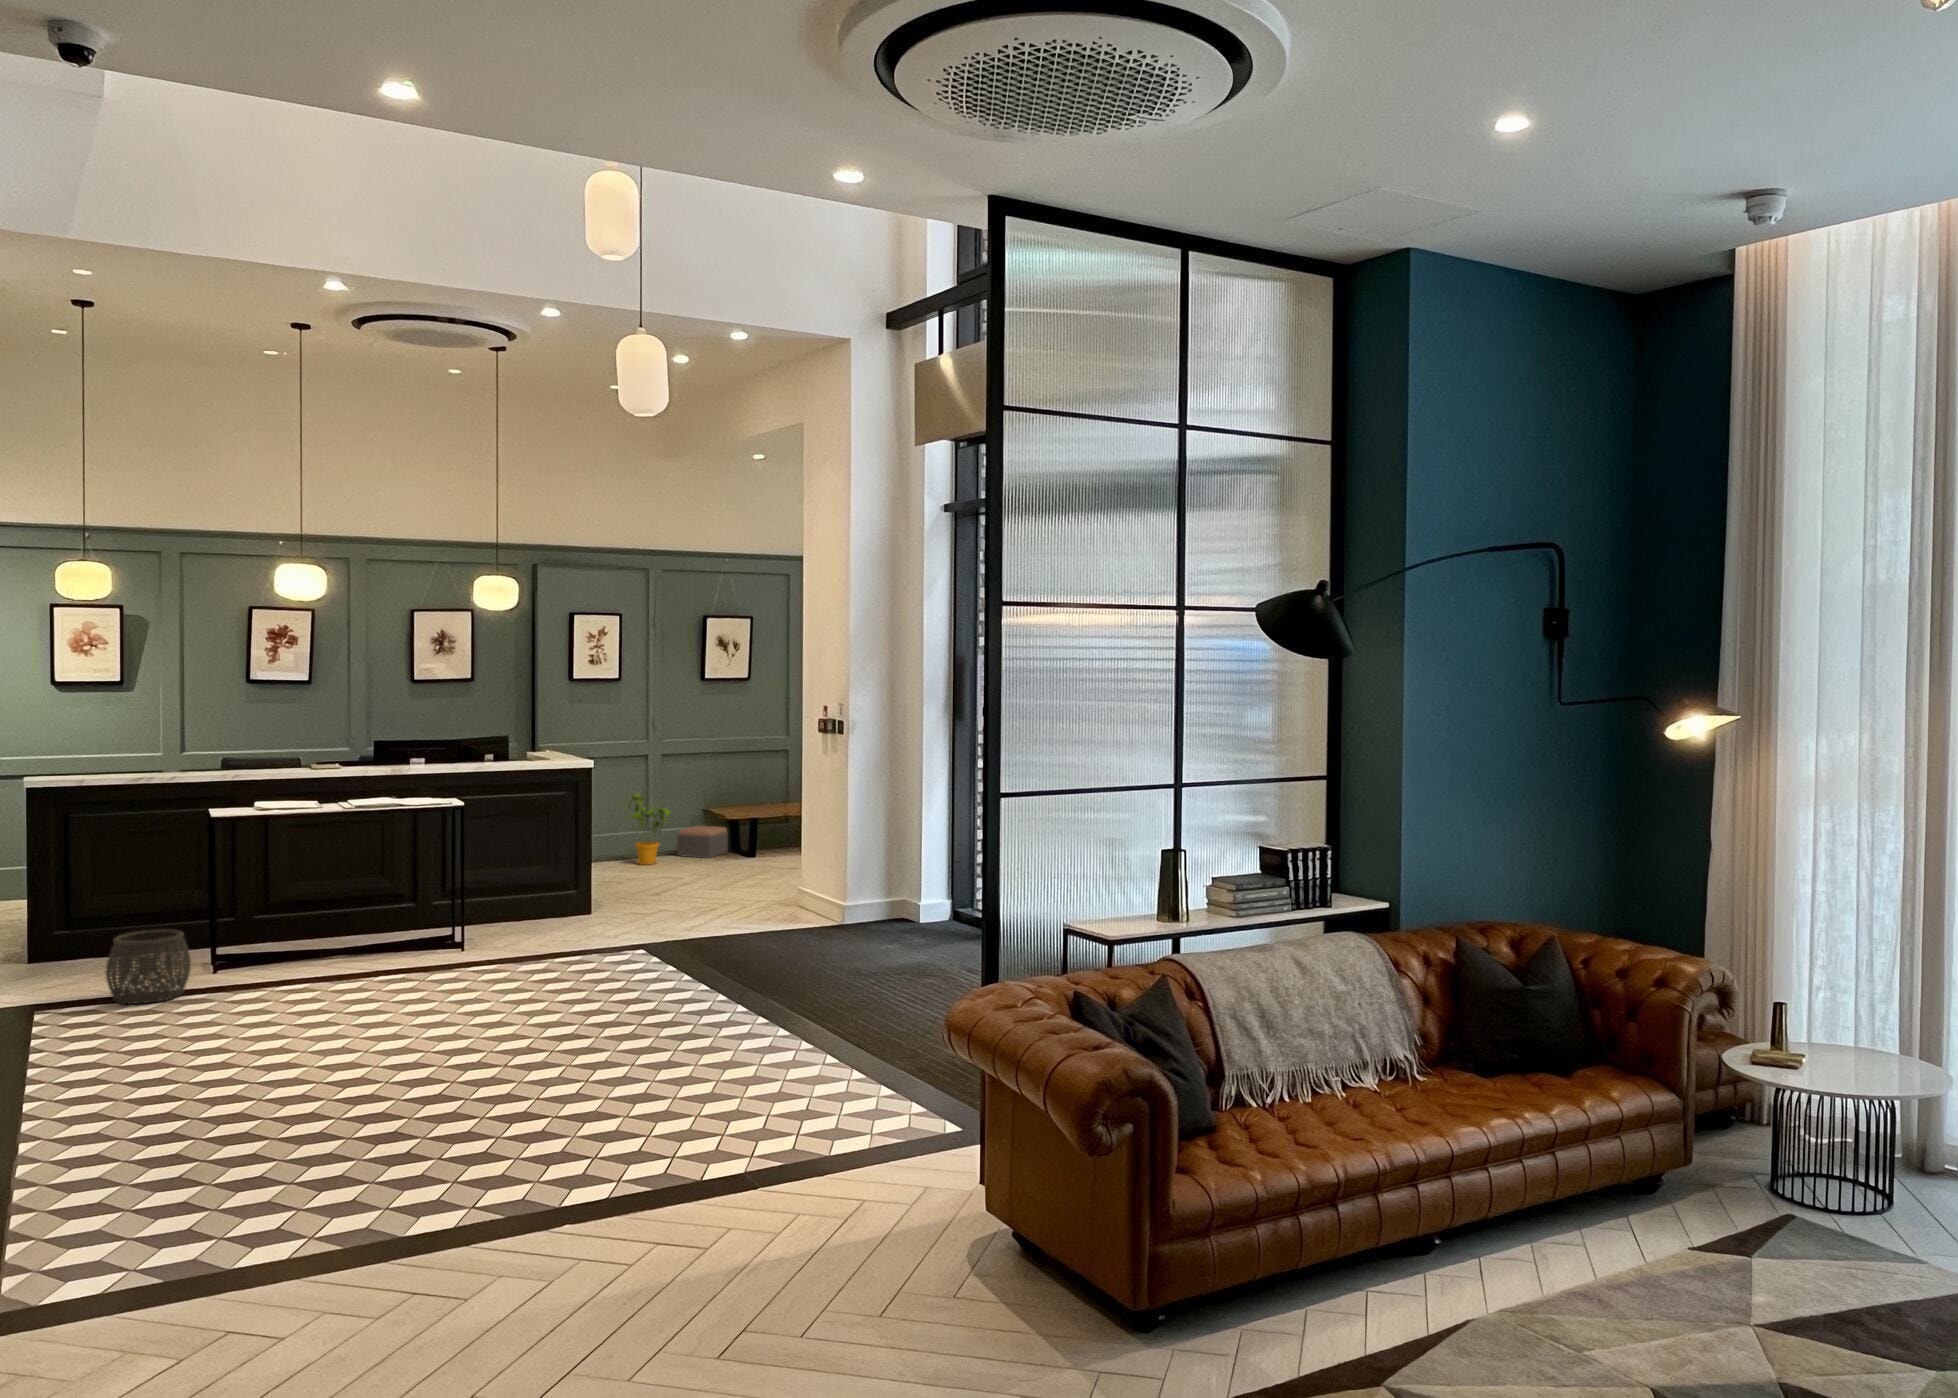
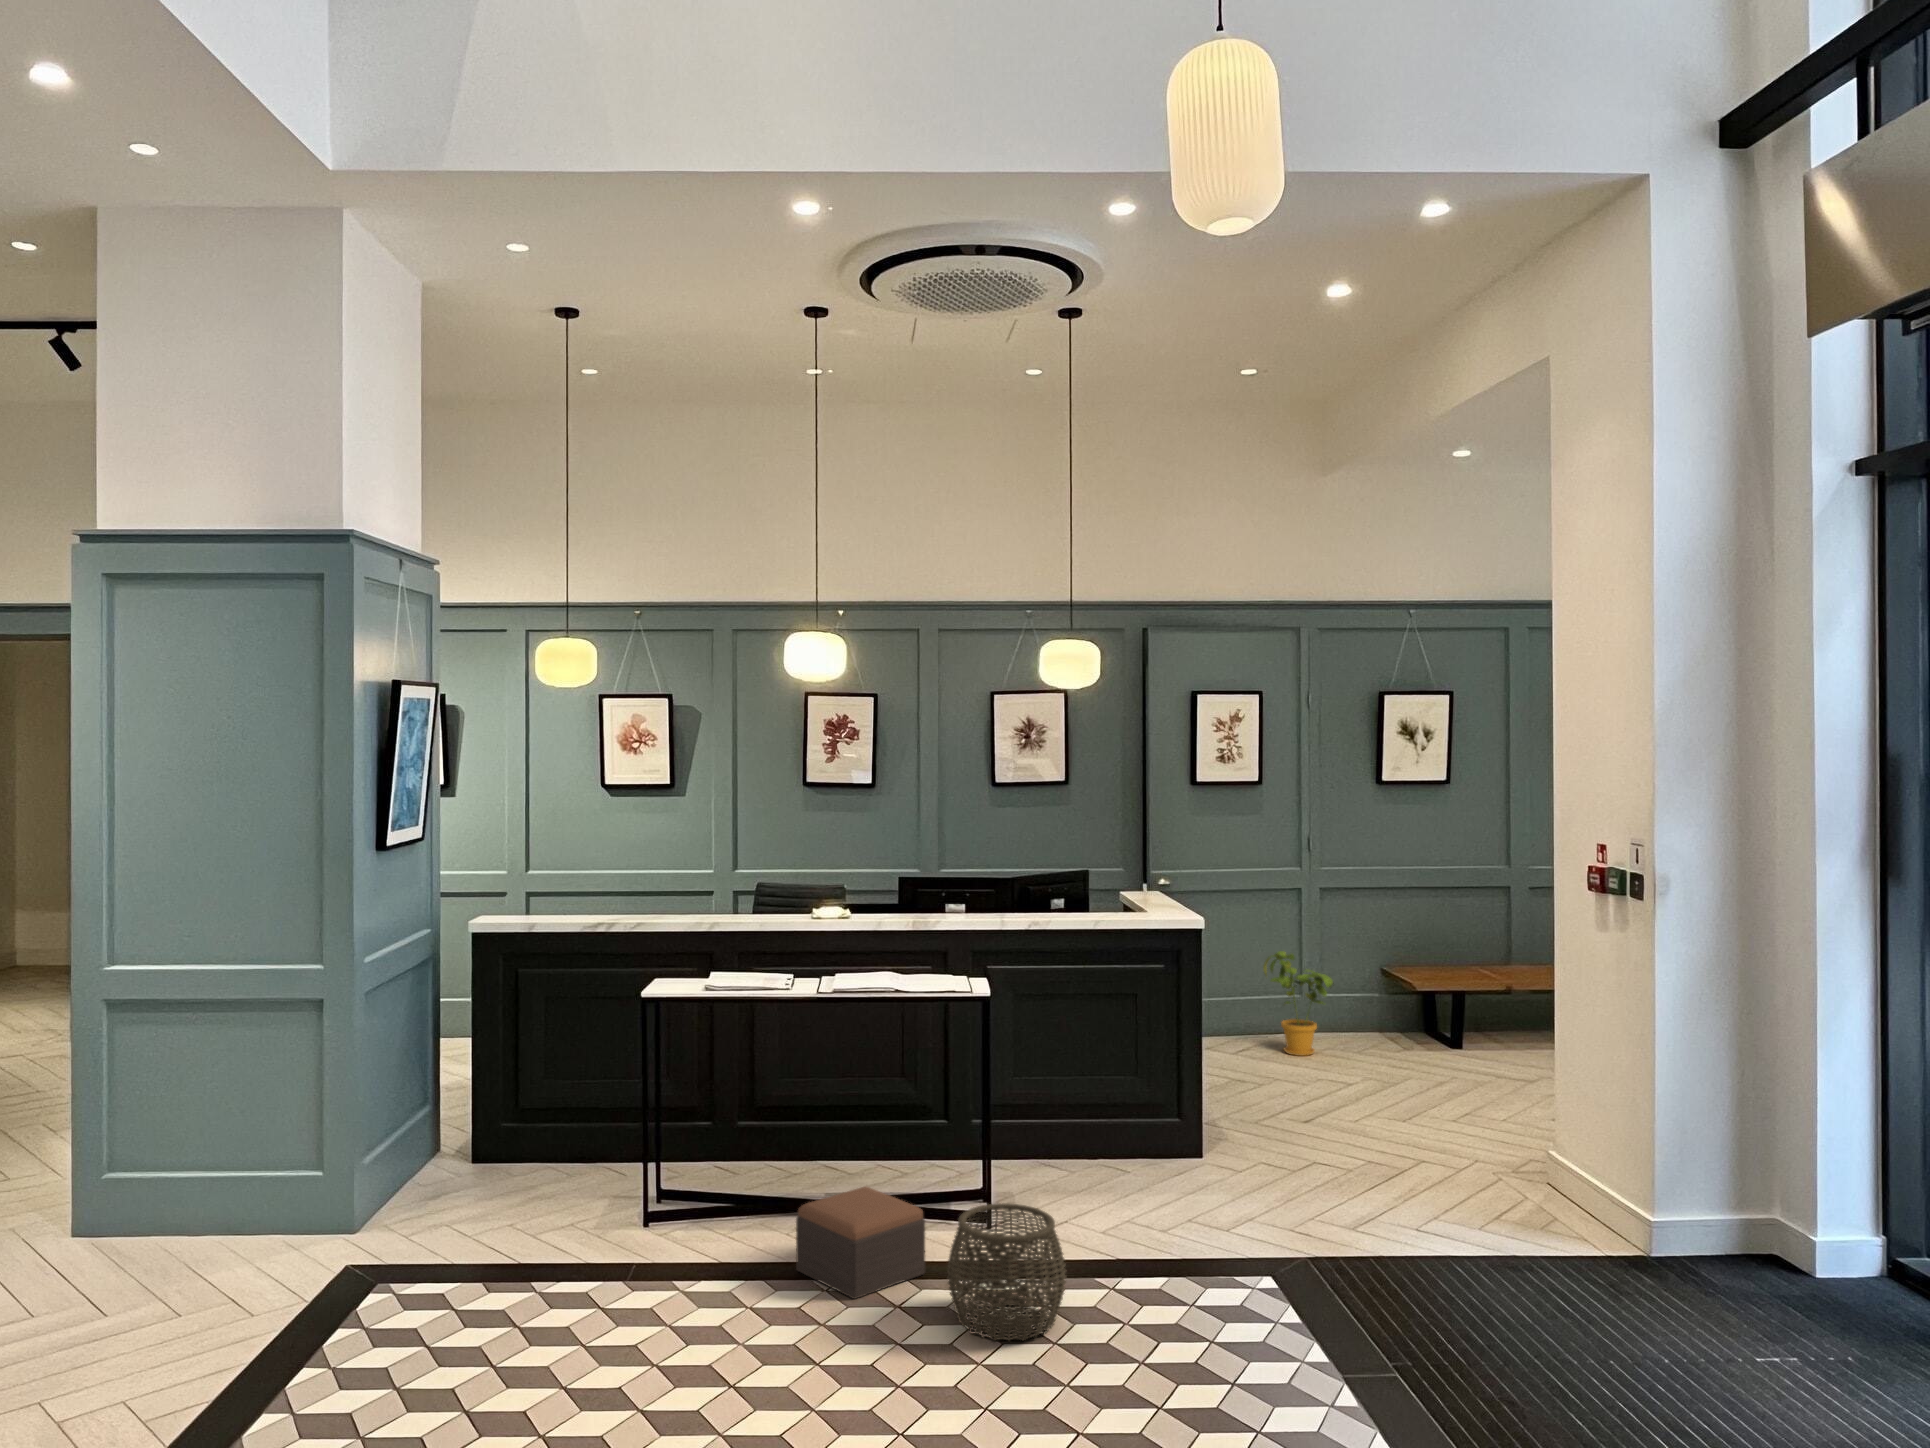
footstool: present [677,826,728,858] -> present [796,1187,925,1299]
woven basket: present [106,929,191,1004] -> present [947,1203,1066,1341]

